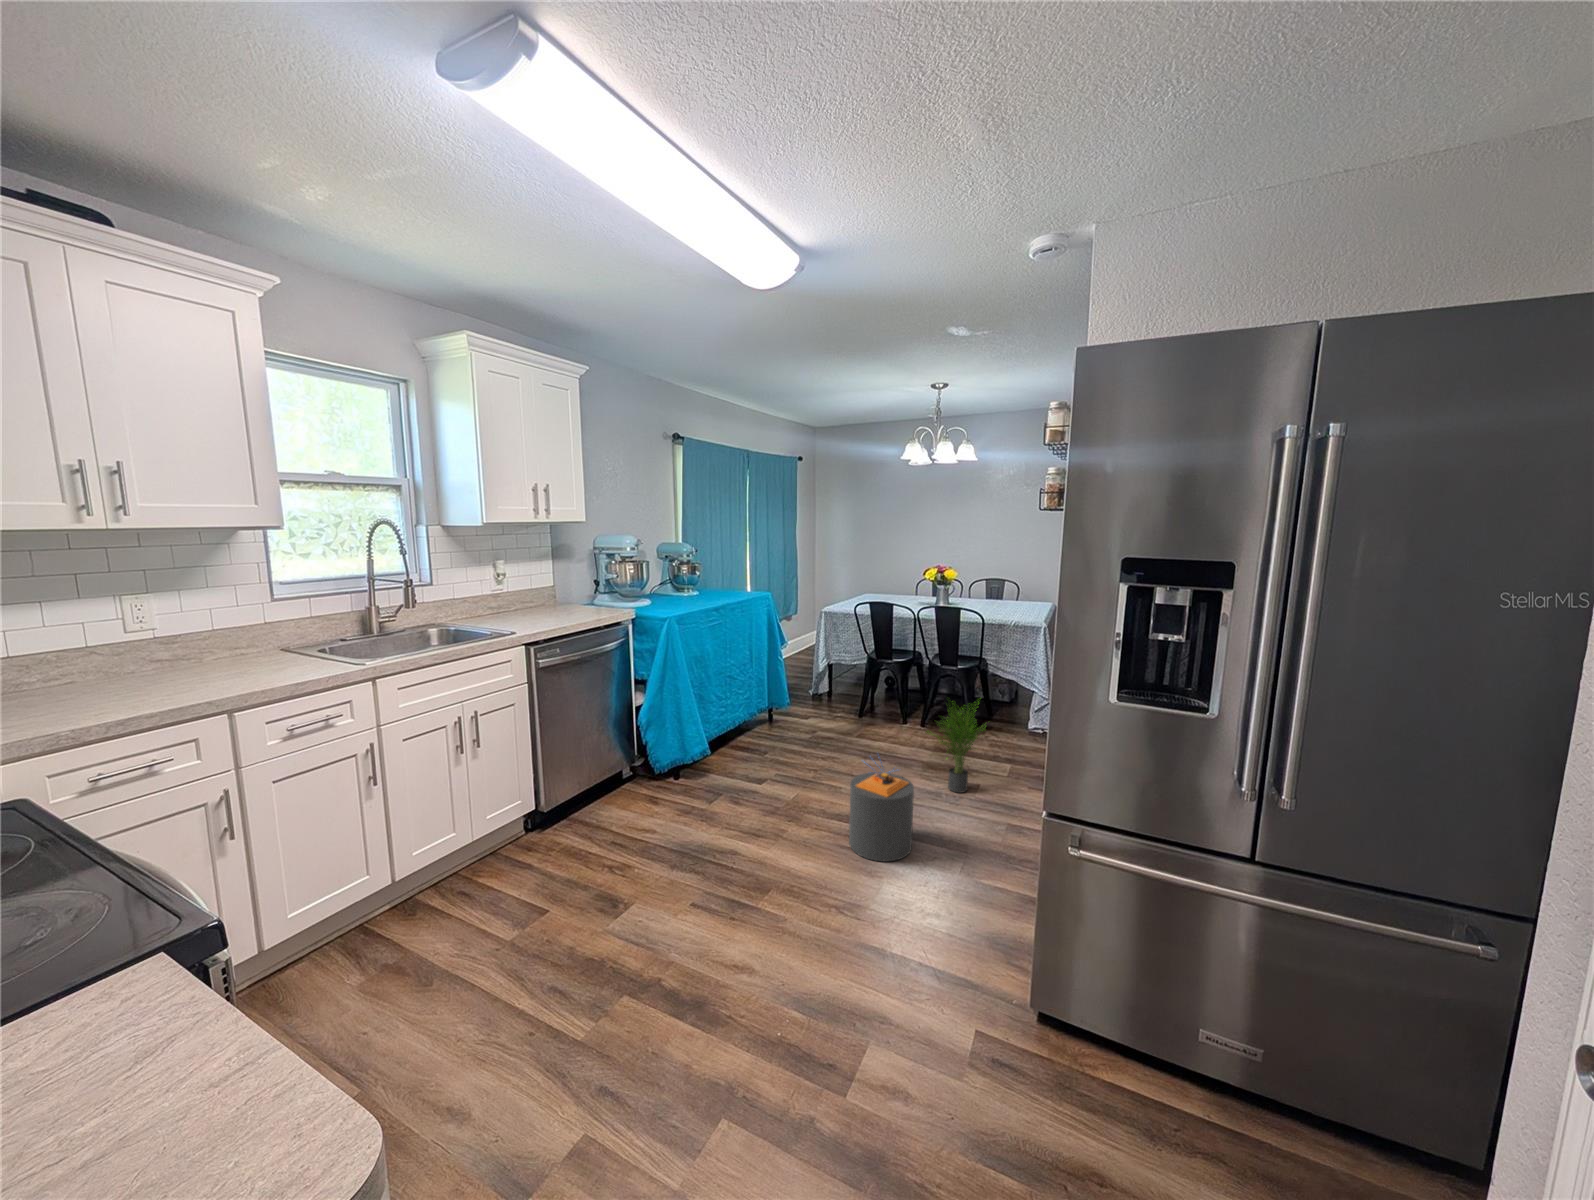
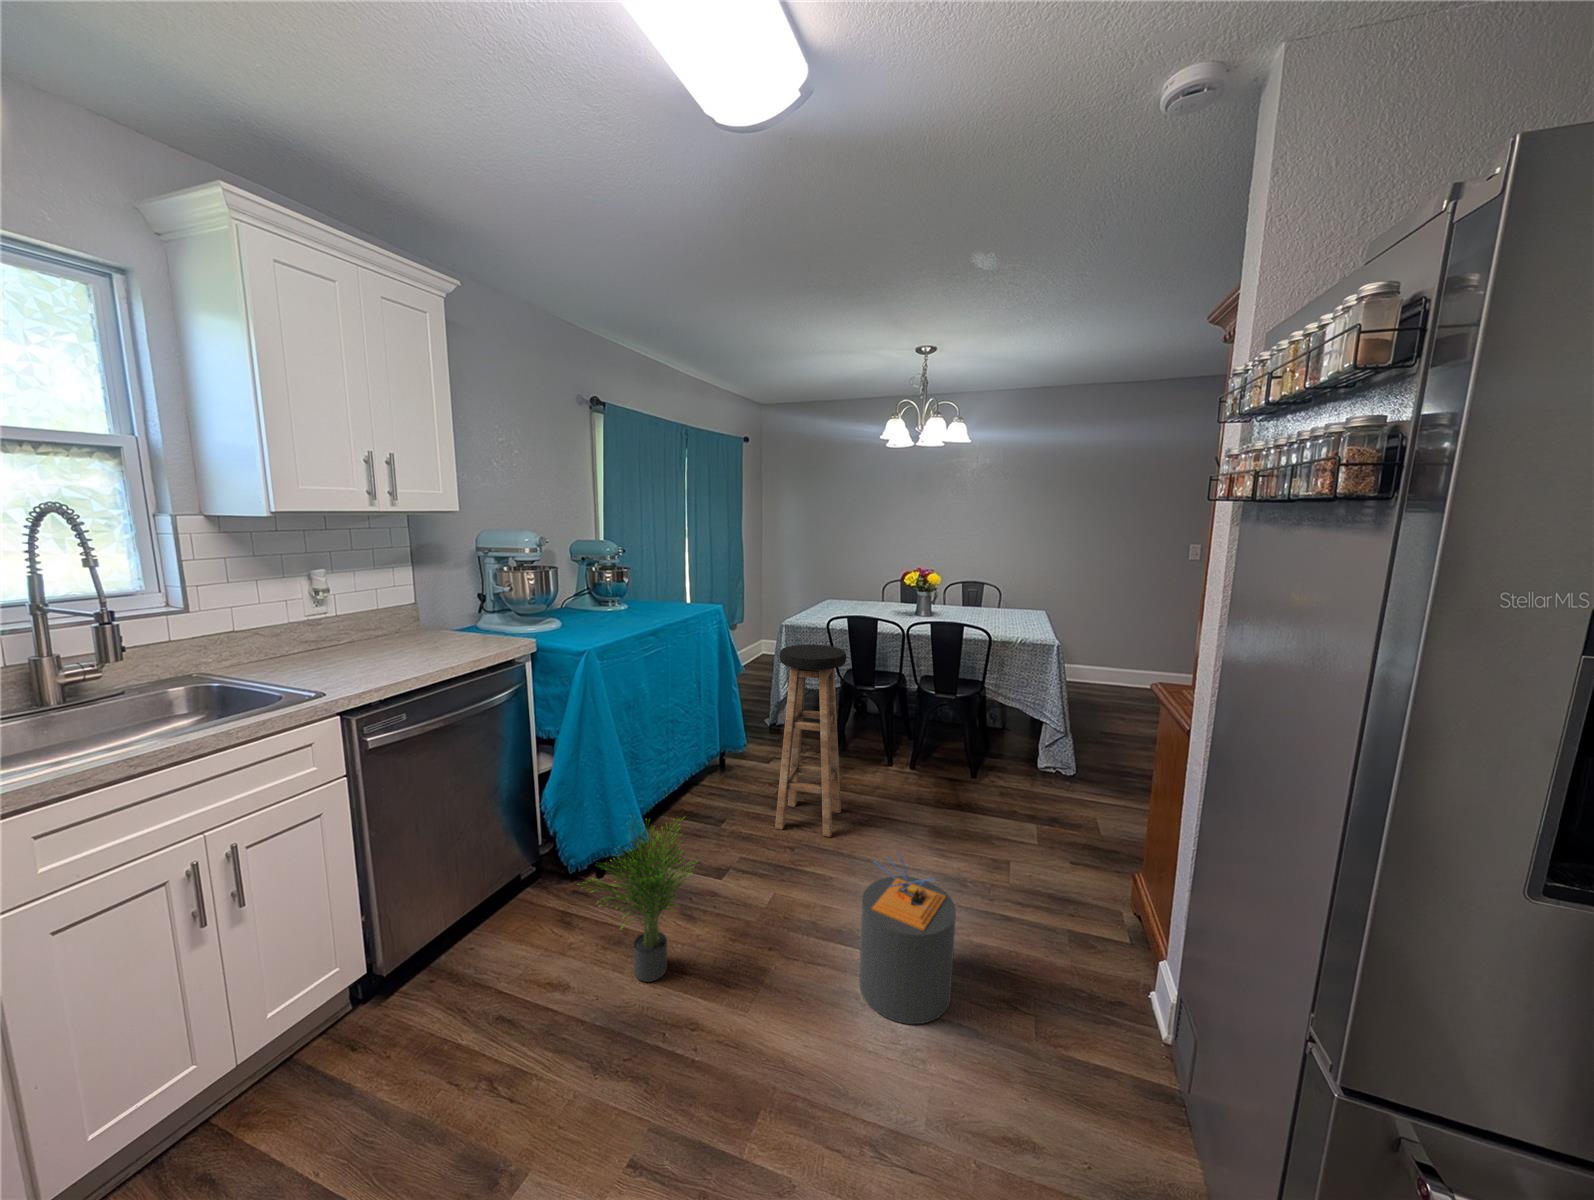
bar stool: none [805,621,860,765] -> present [775,645,846,837]
potted plant: present [932,706,983,793] -> present [594,821,694,982]

